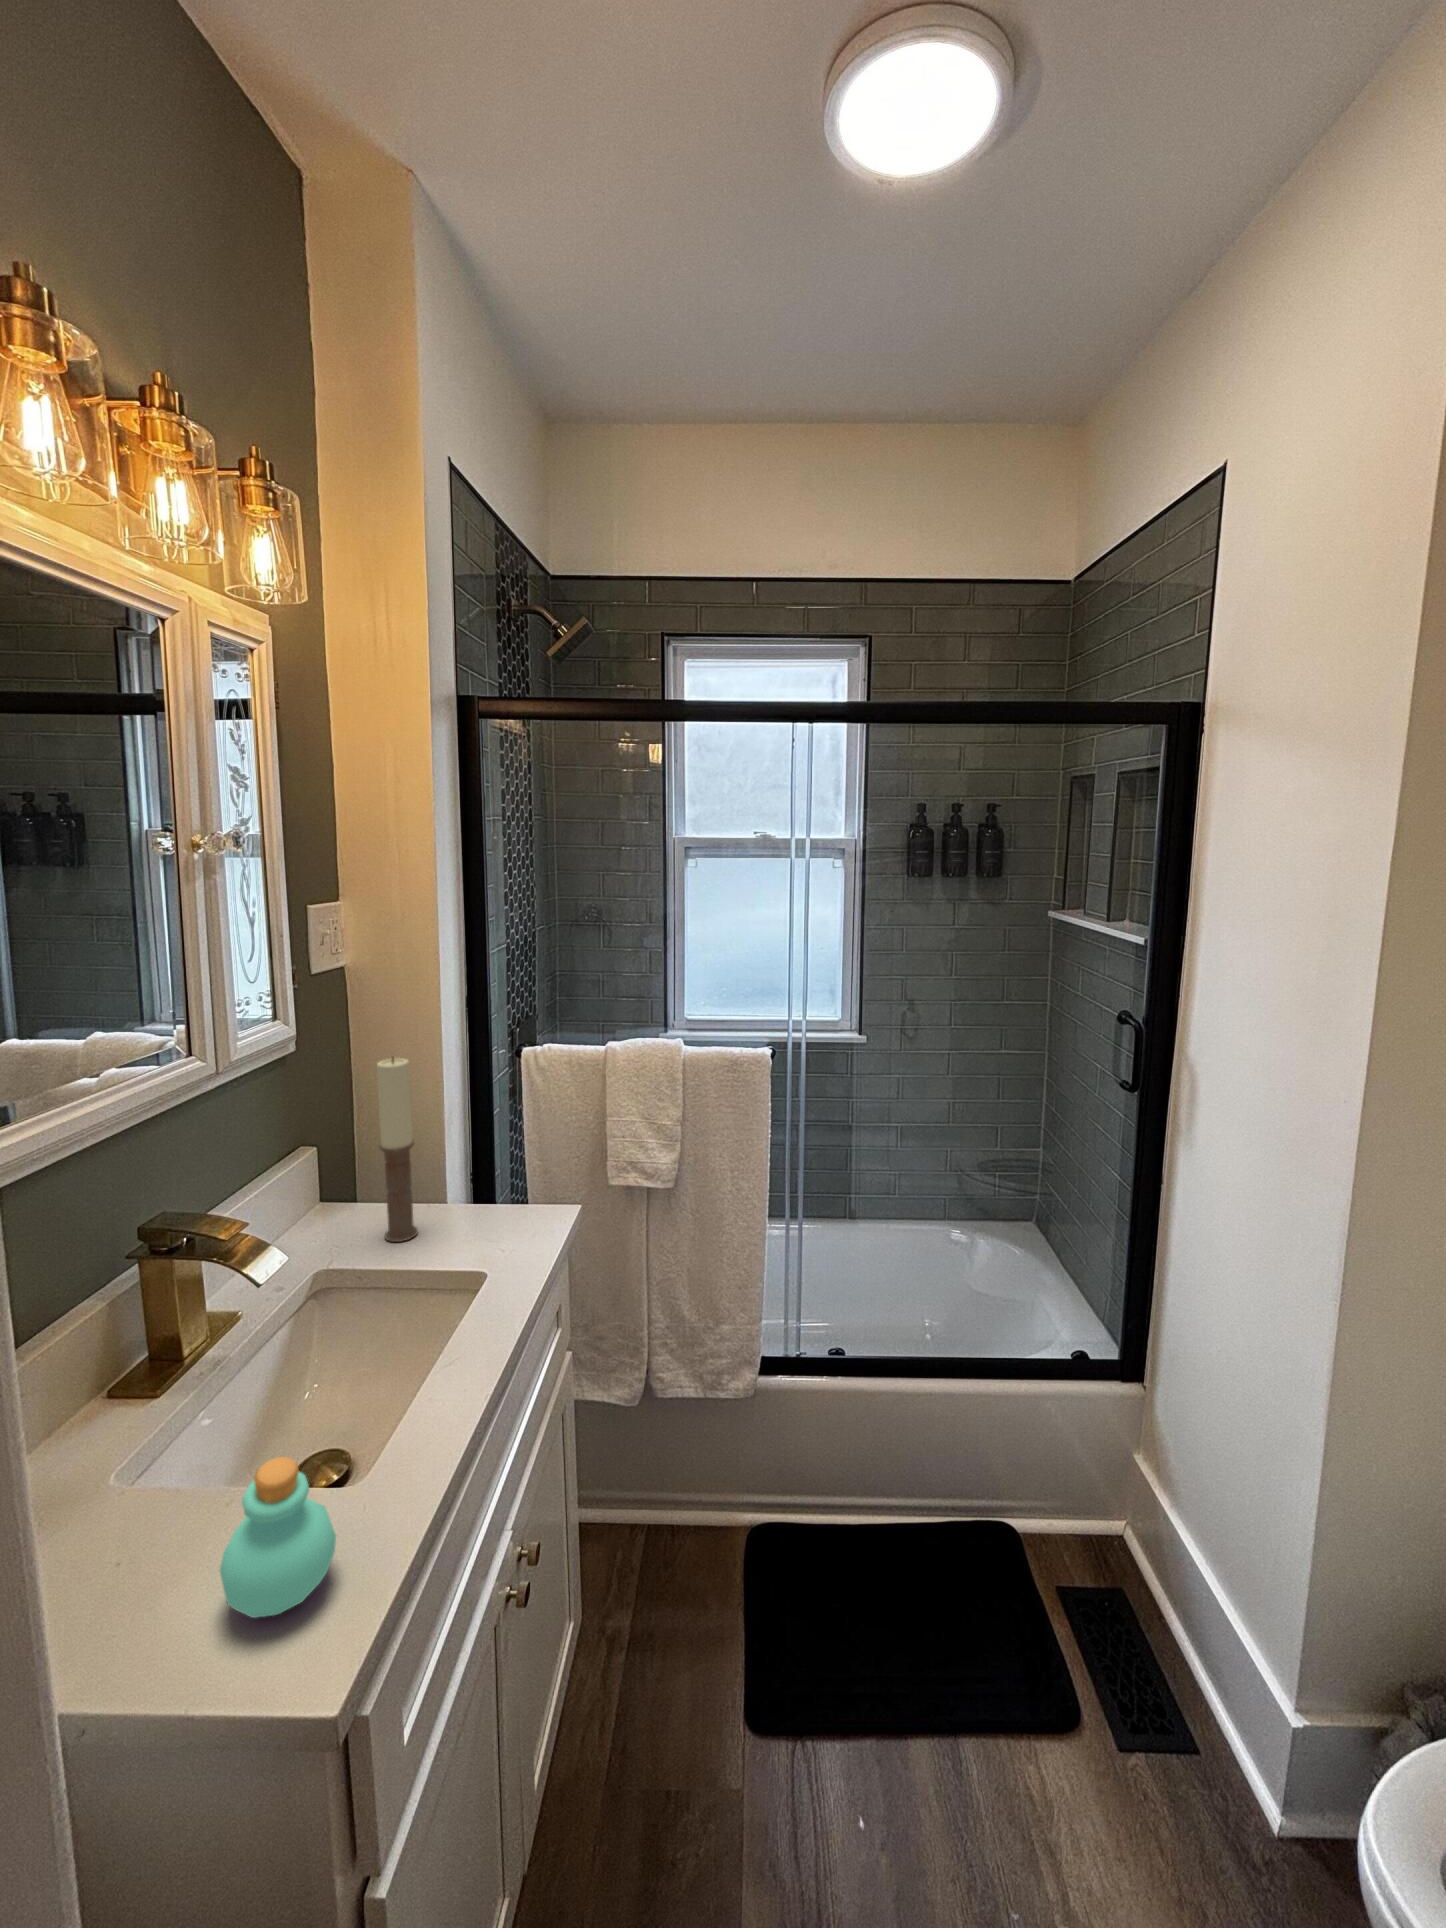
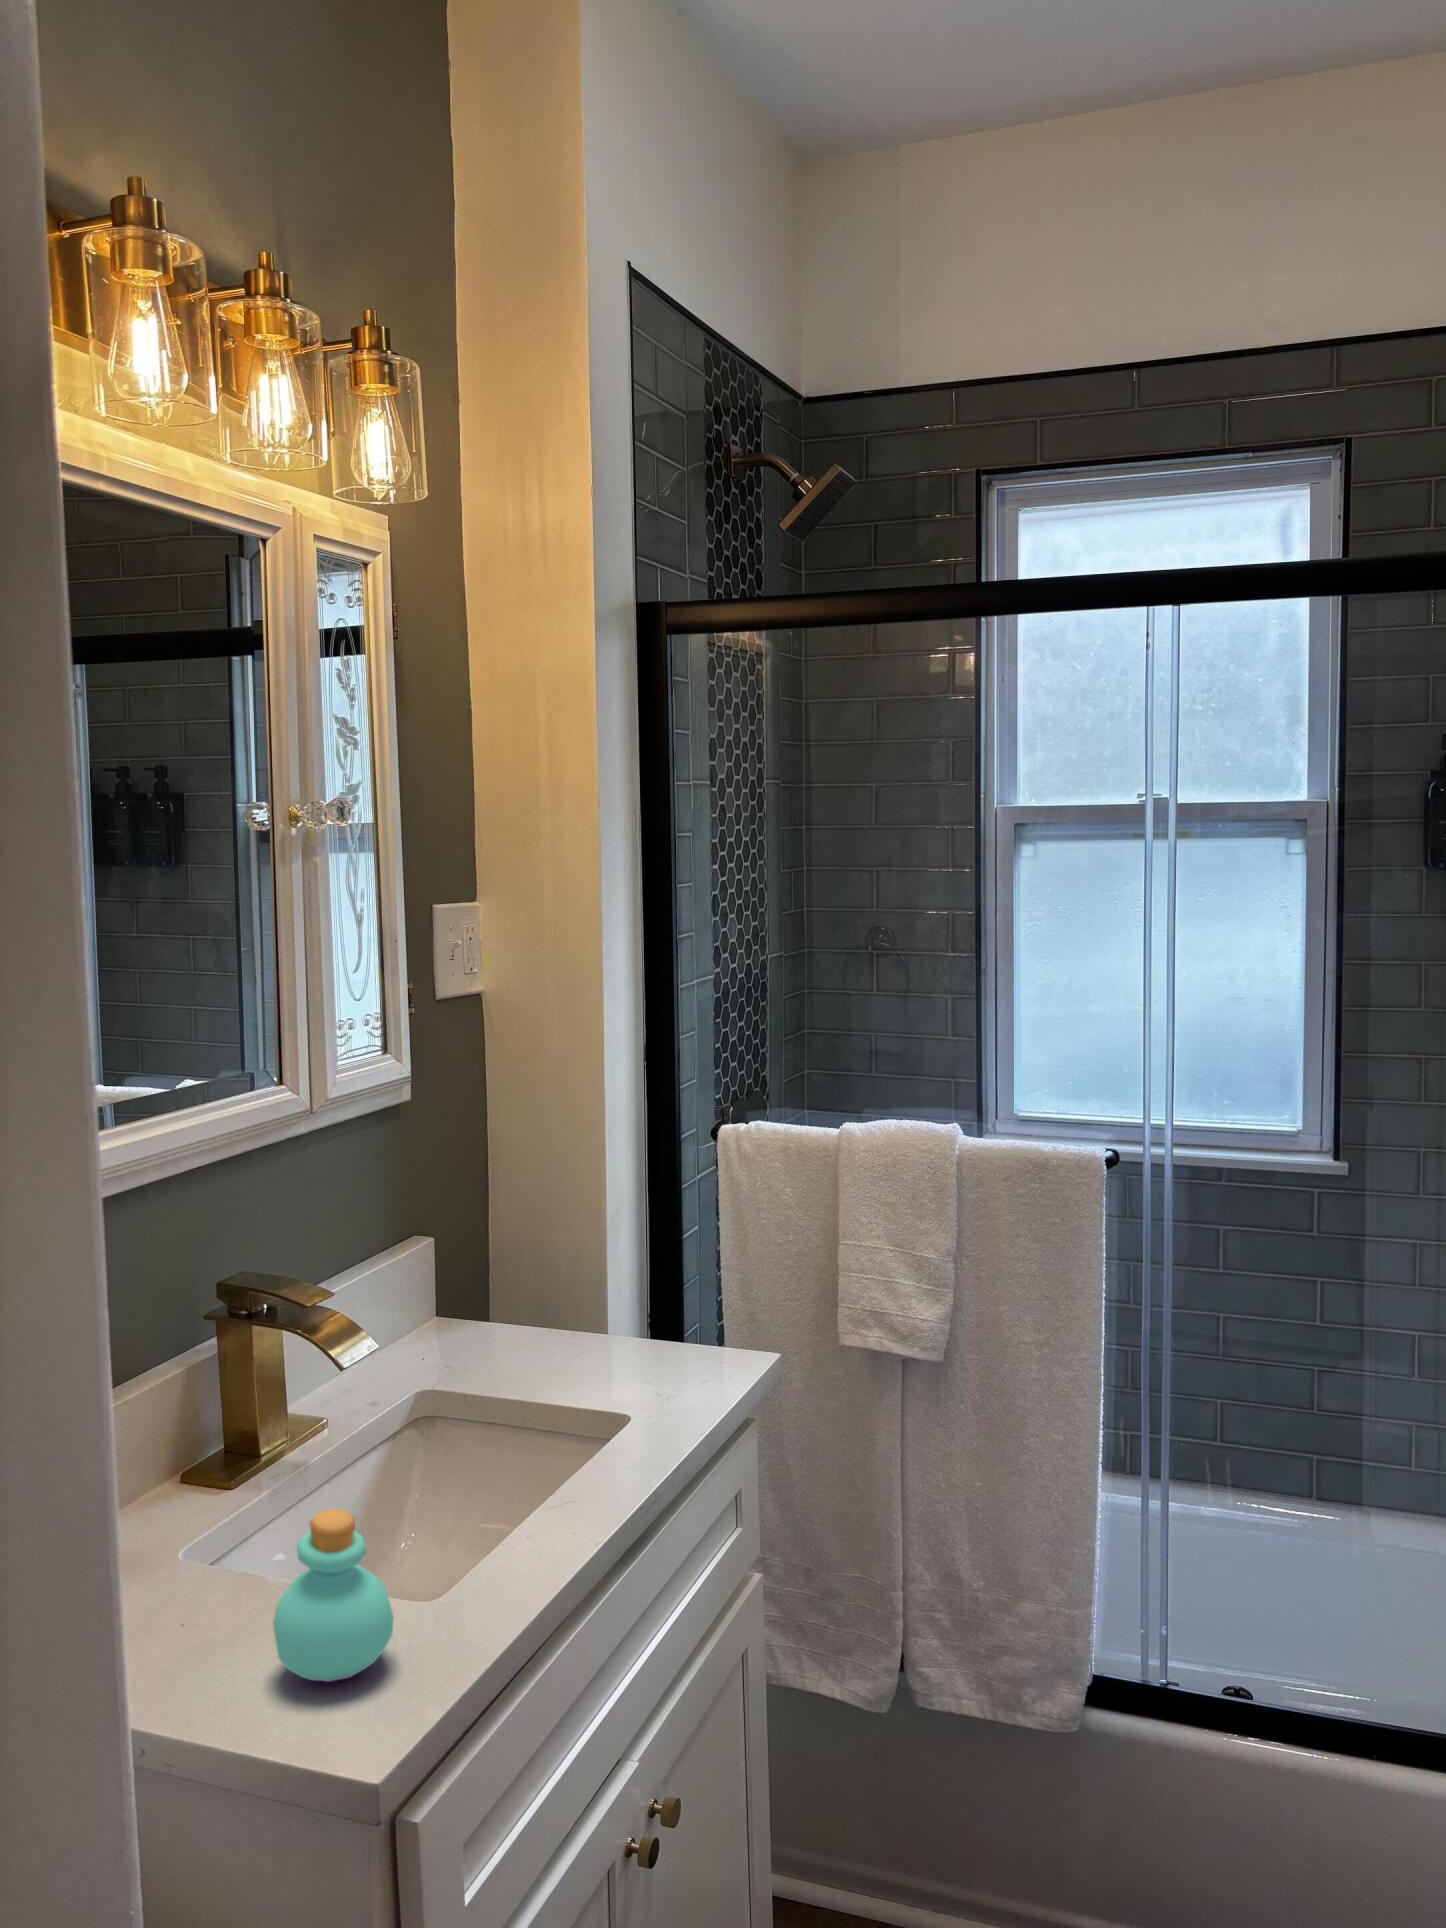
candle: present [377,1057,418,1242] -> none [503,1108,554,1371]

